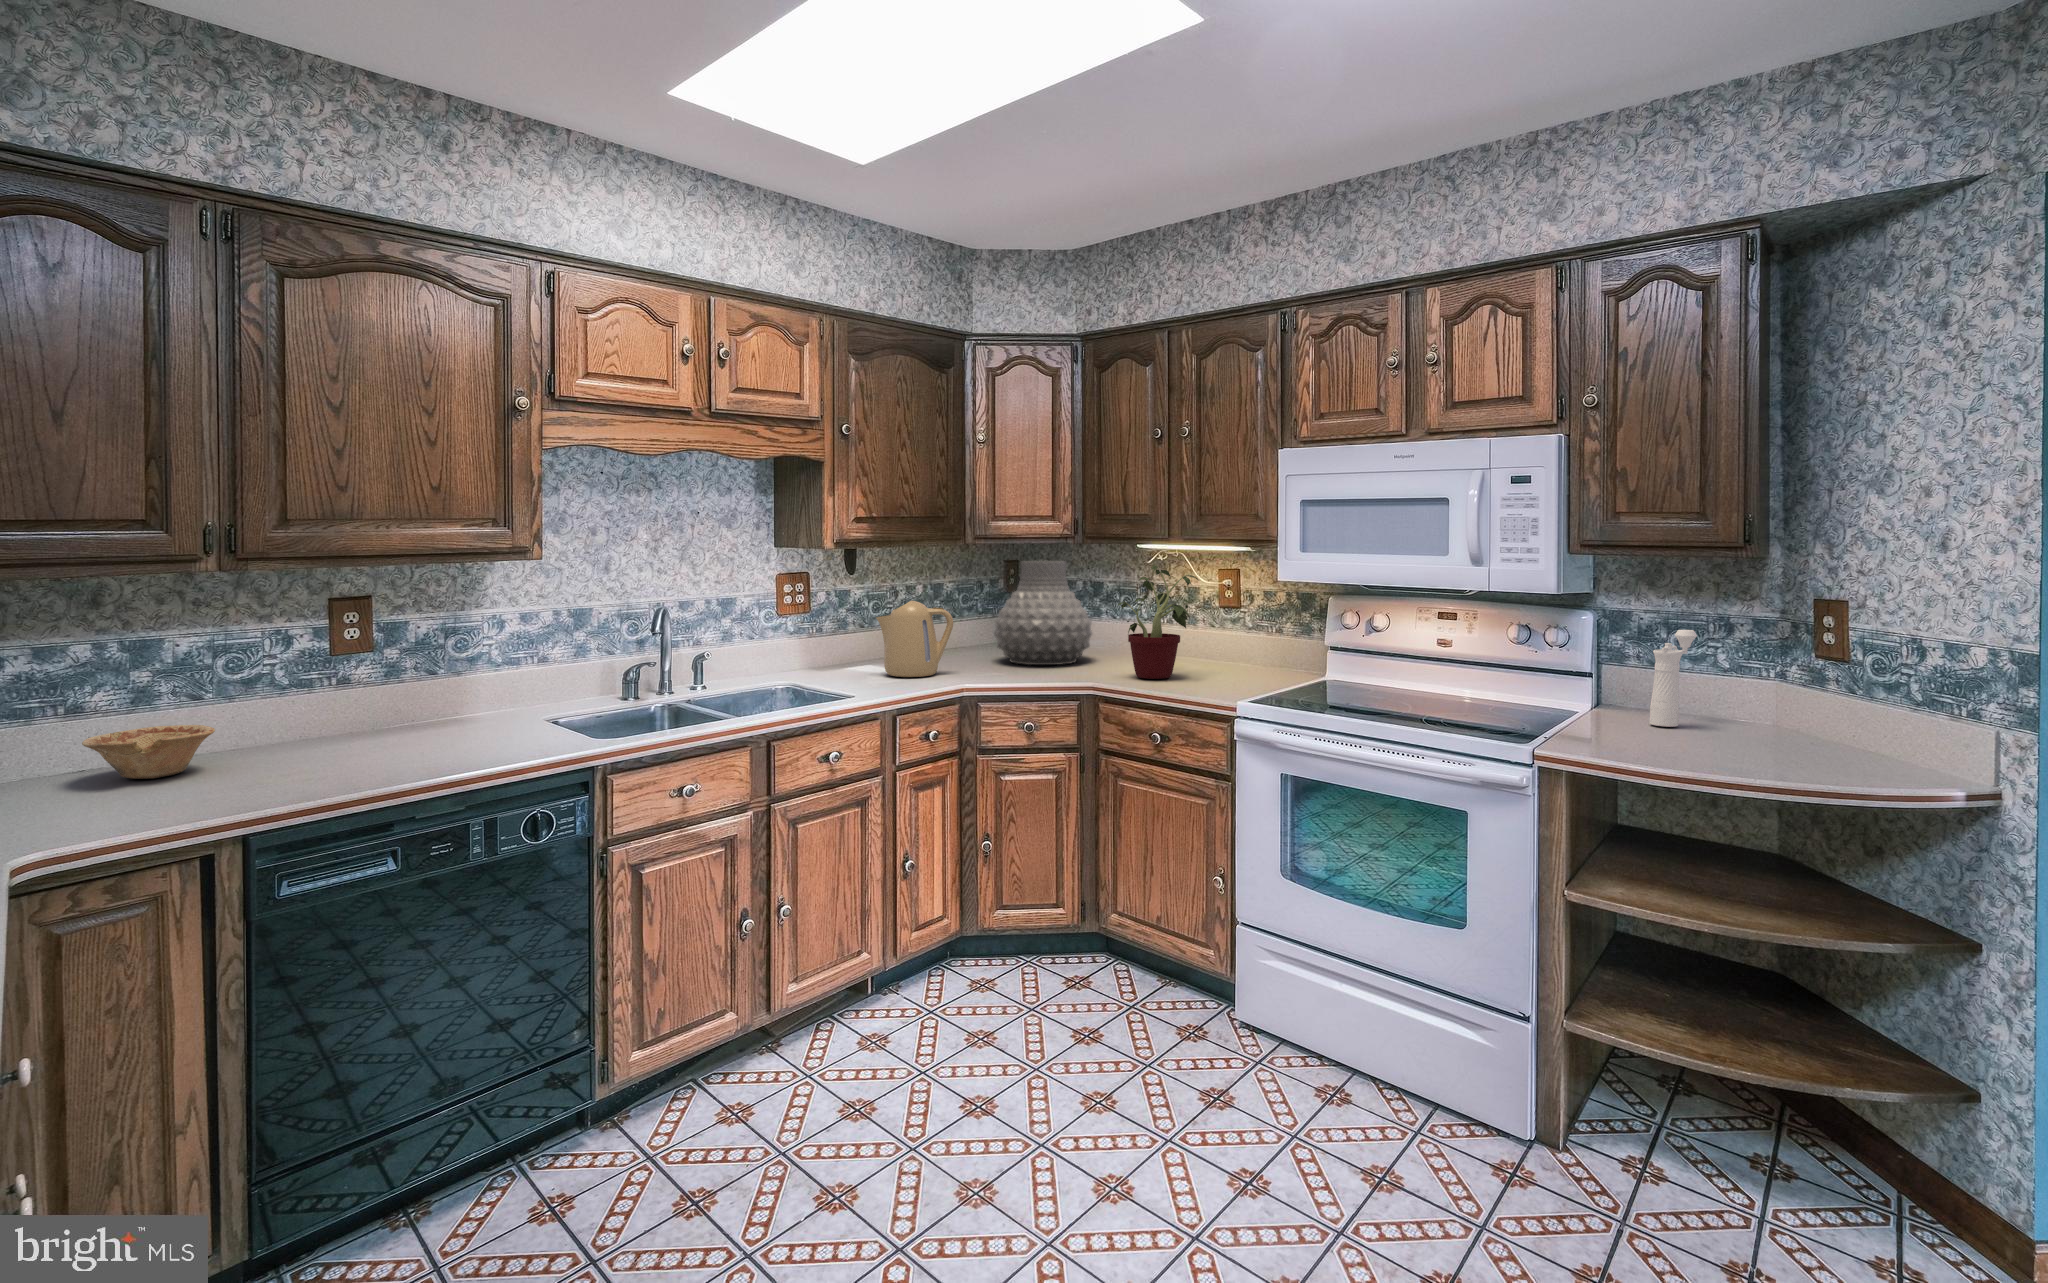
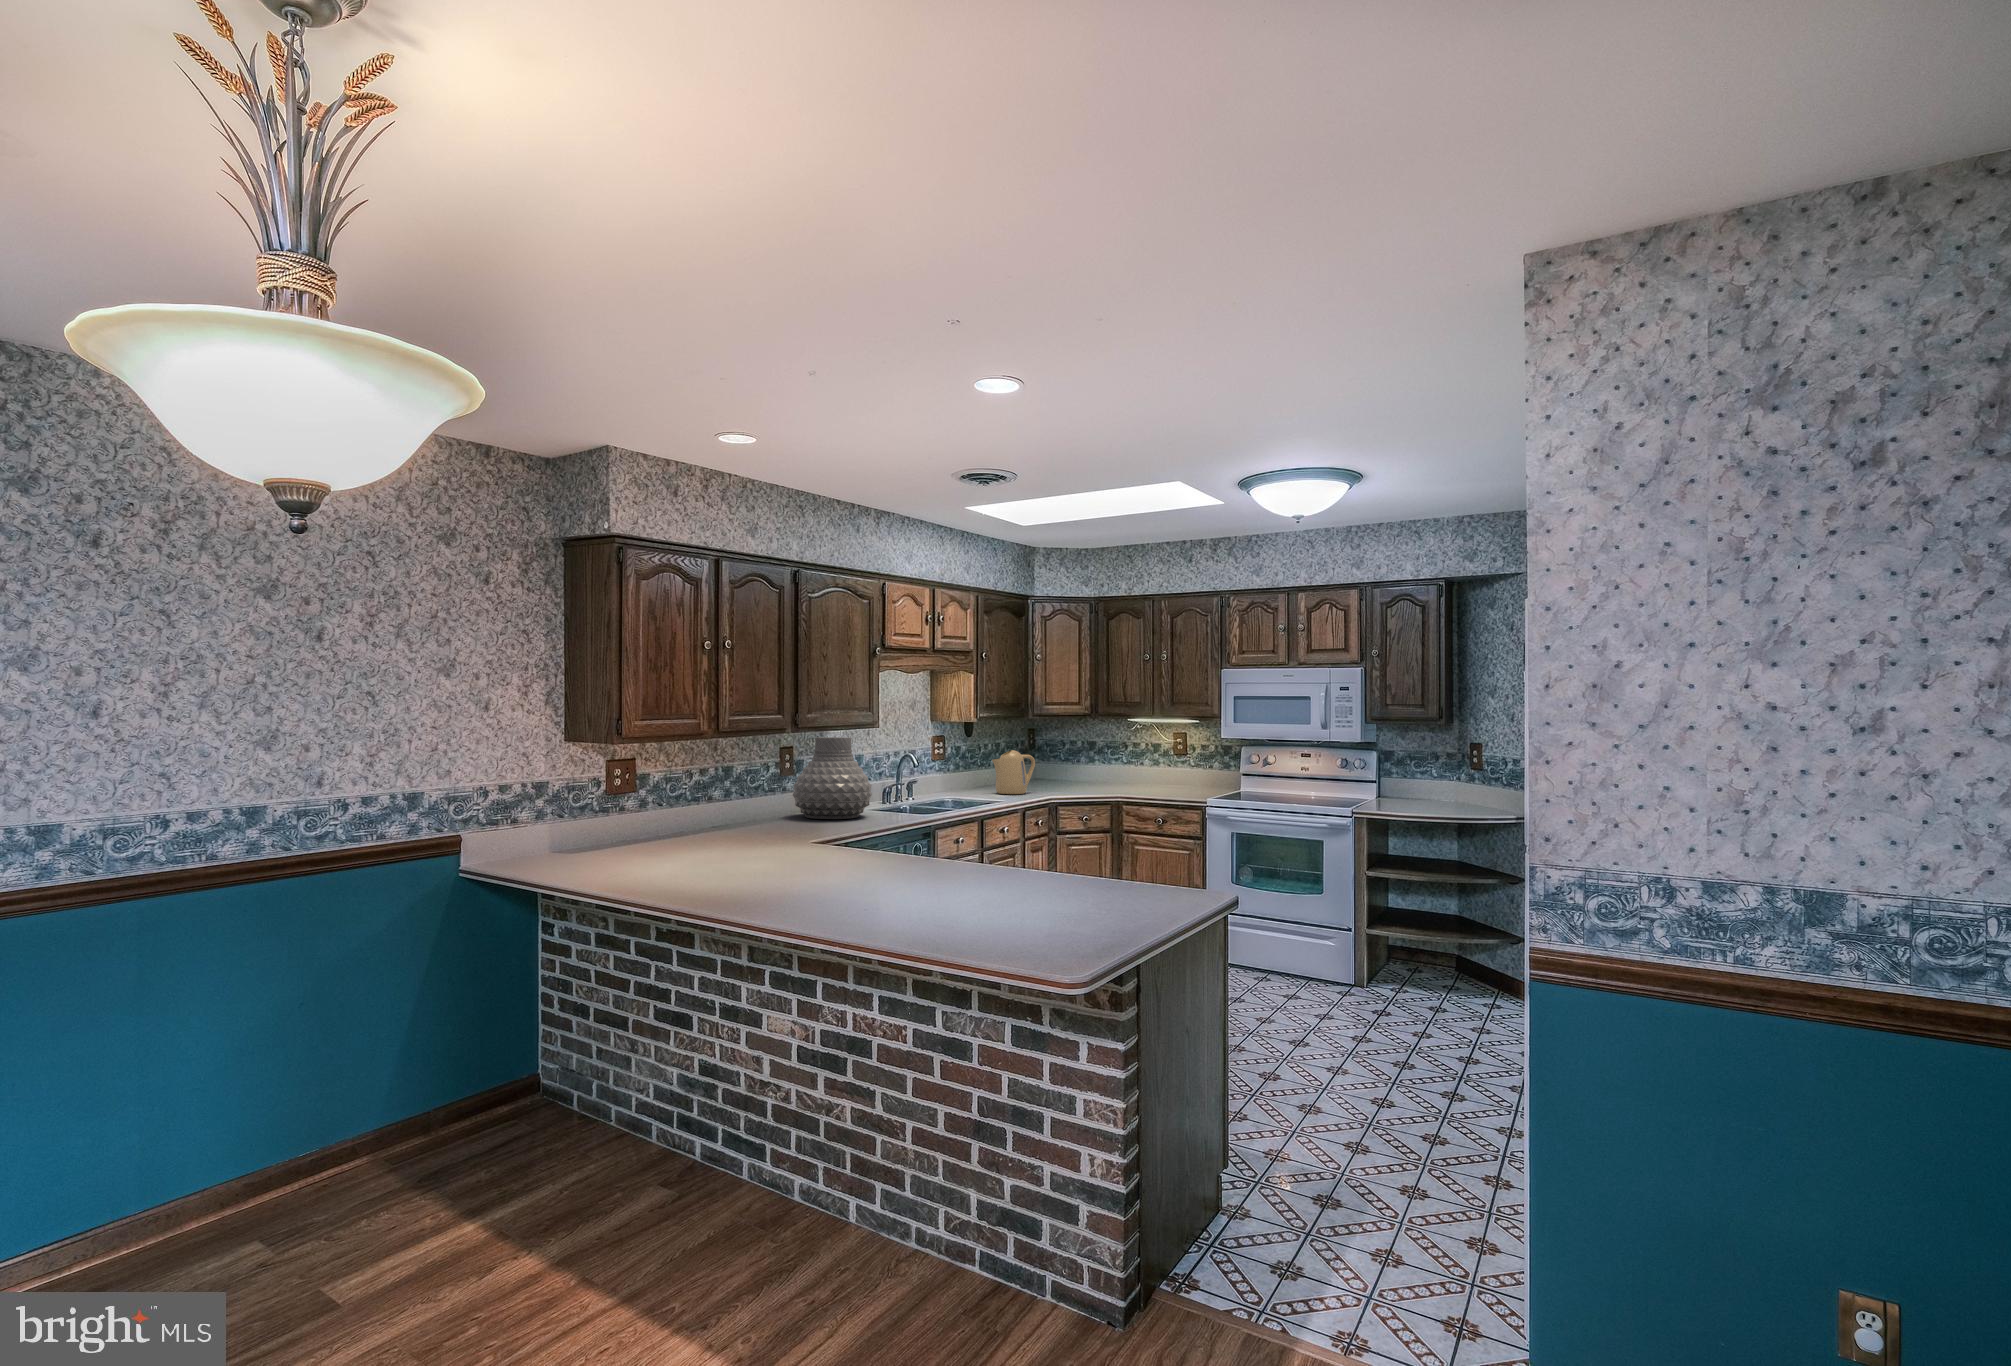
vase: present [994,561,1092,665] -> present [793,737,872,819]
potted plant: present [1118,565,1198,679] -> none [1131,730,1173,793]
pepper mill: present [1649,630,1697,727] -> none [1403,761,1421,805]
dish: present [82,725,215,779] -> none [729,803,779,826]

